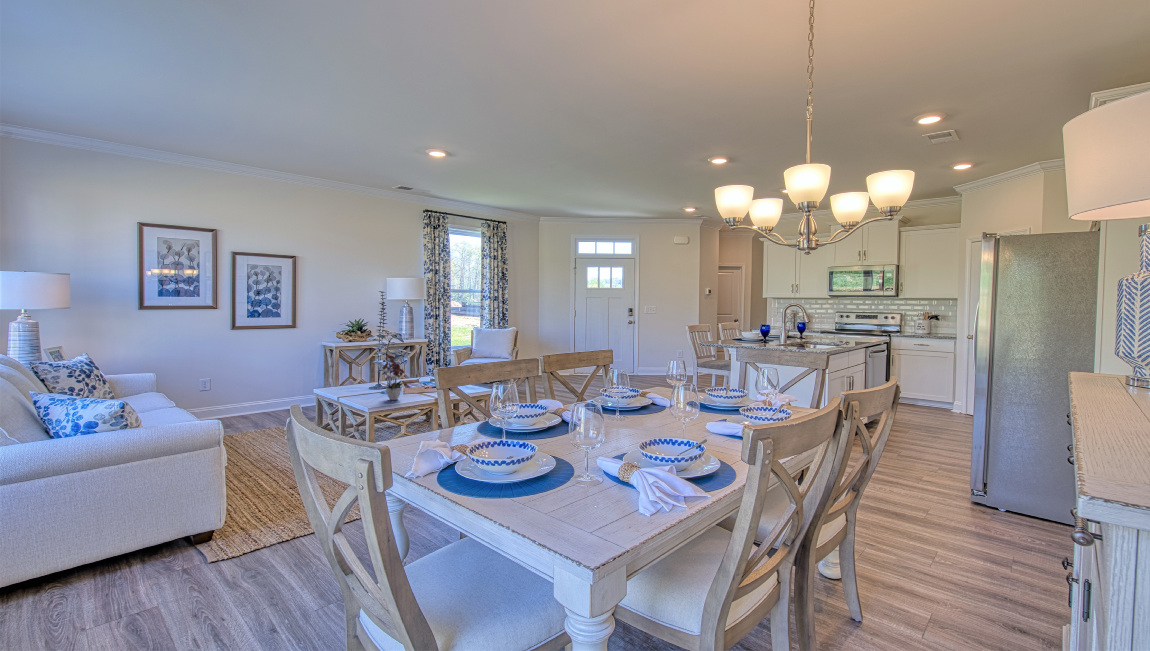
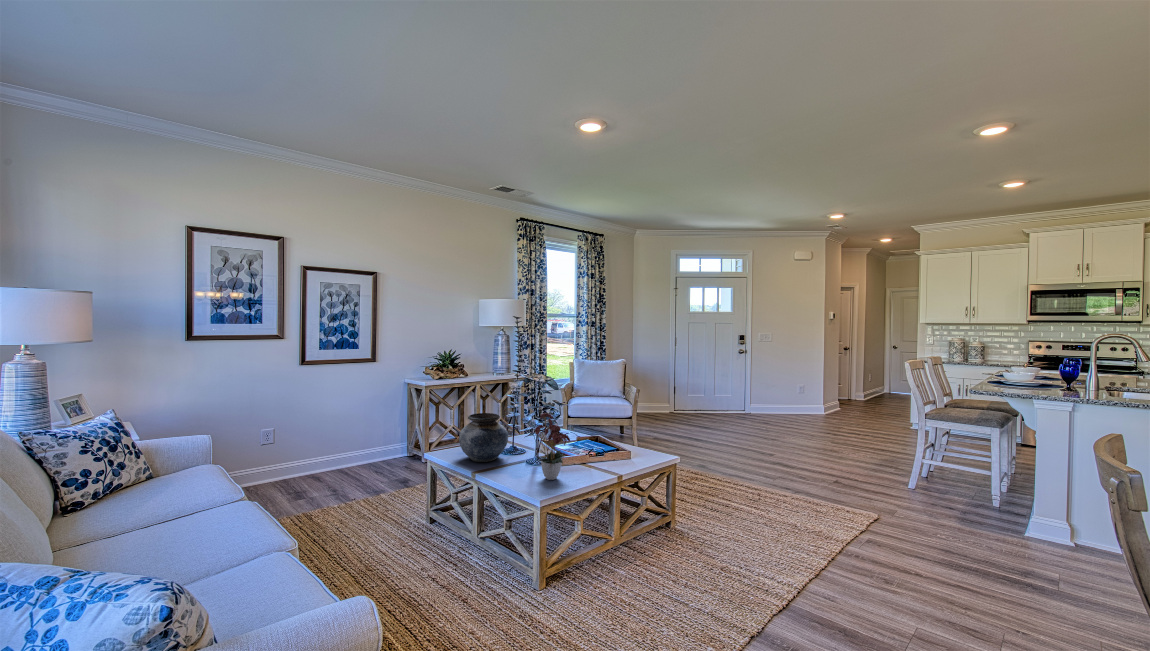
vase: none [338,359,374,392] -> present [459,413,508,462]

